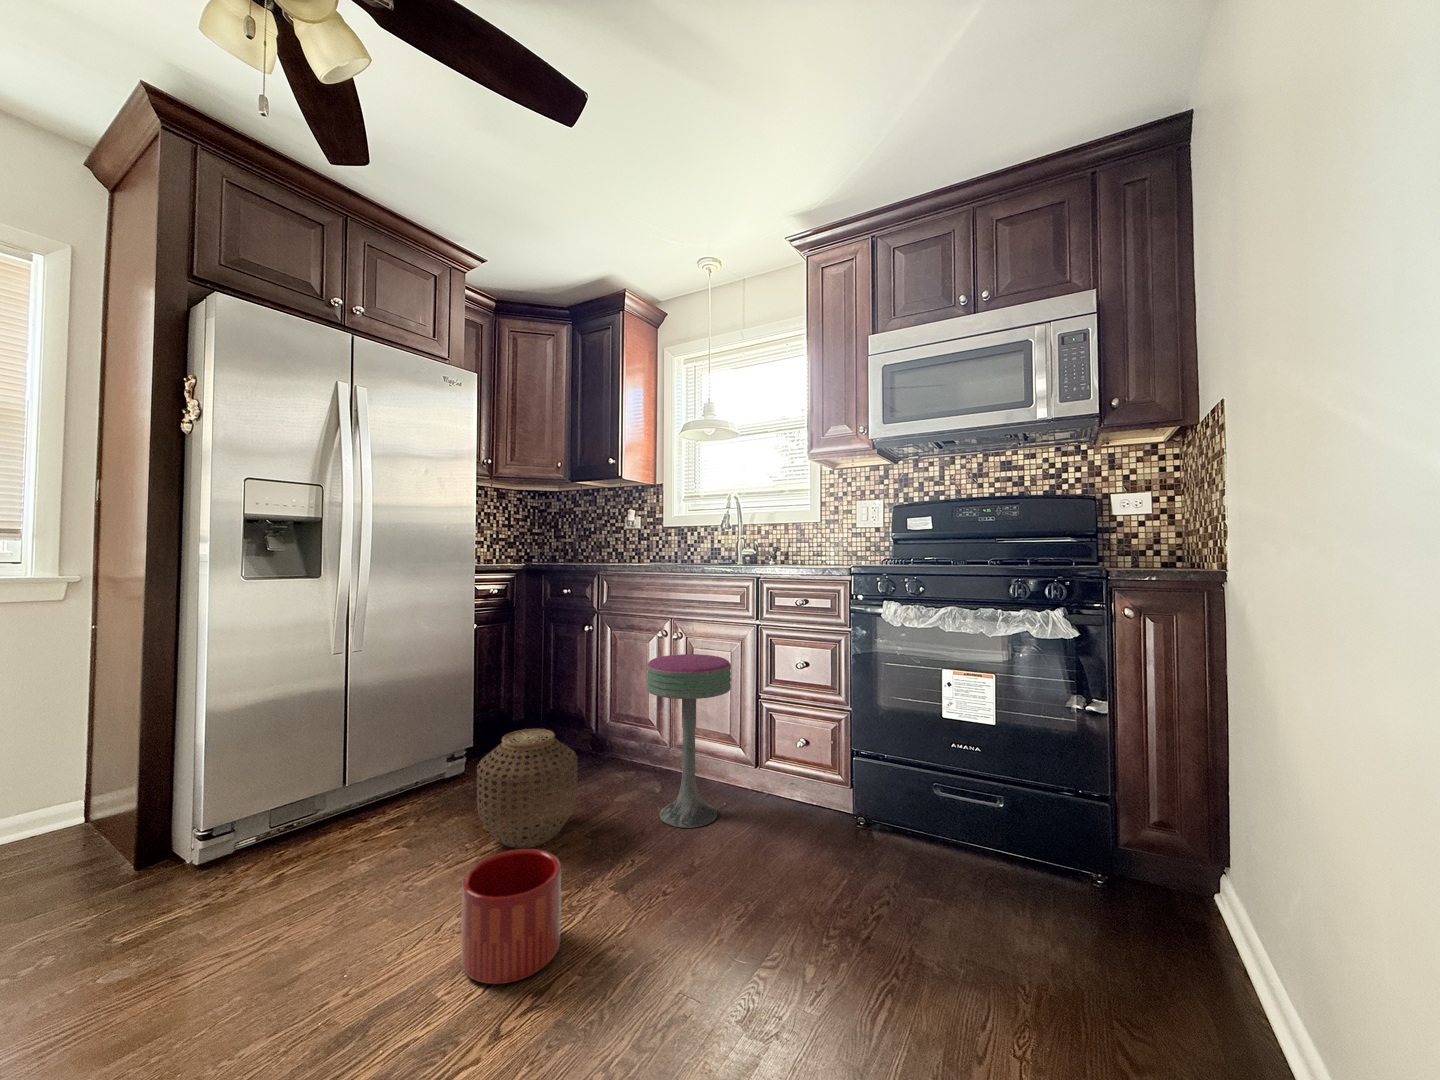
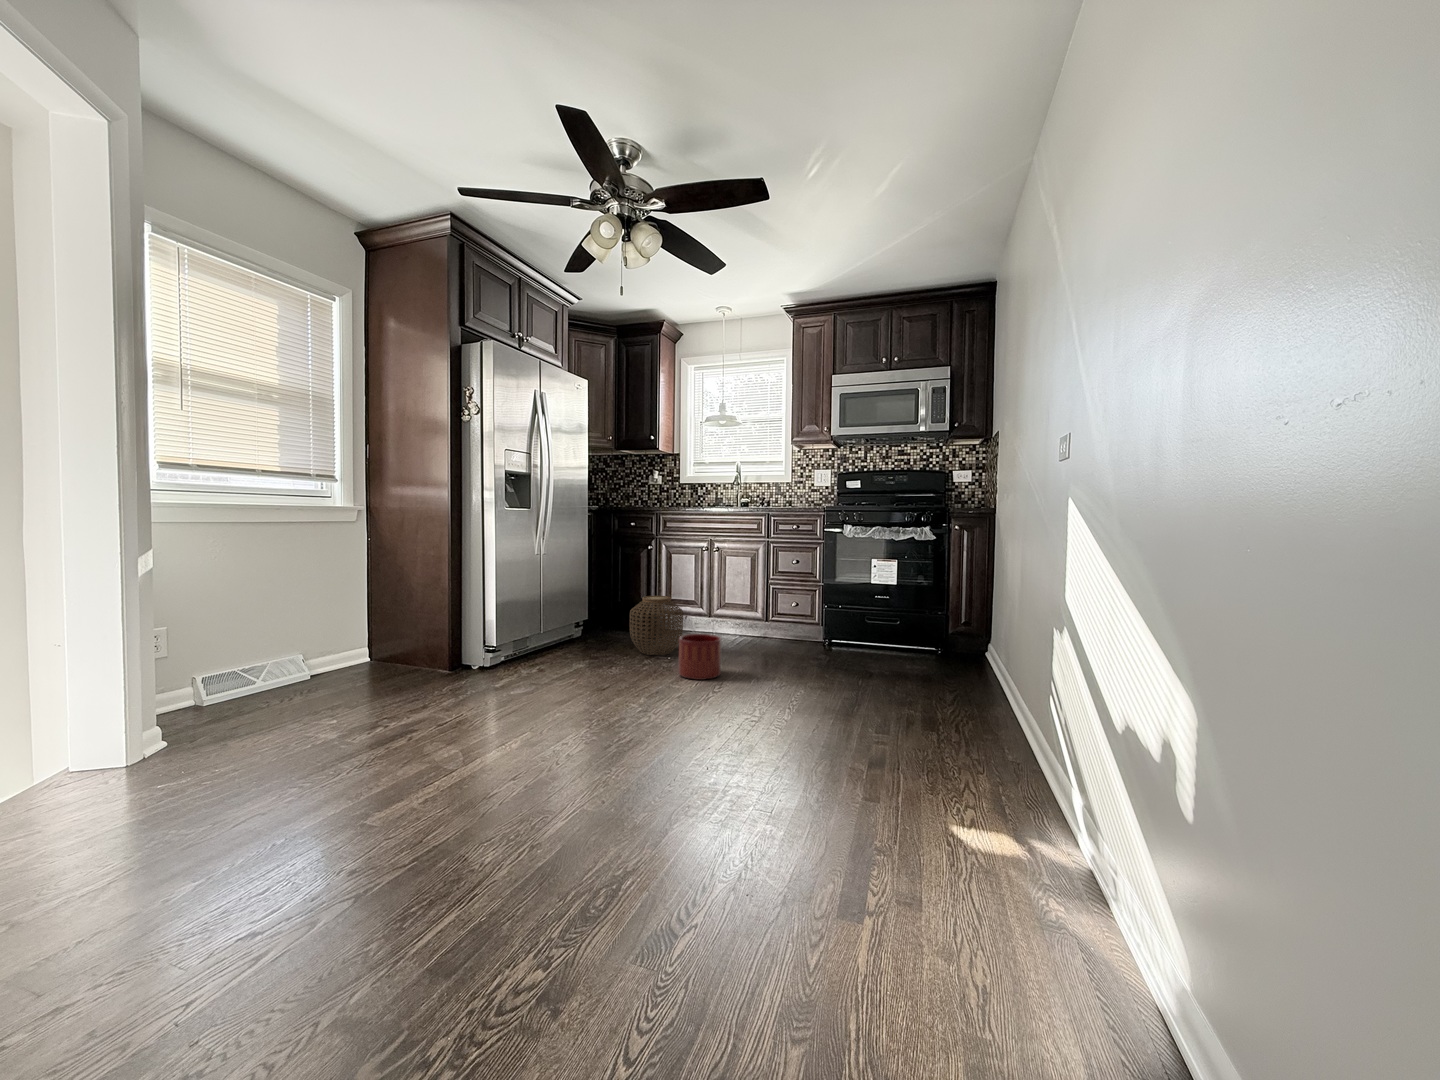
bar stool: present [647,654,731,828] -> none [712,557,760,648]

